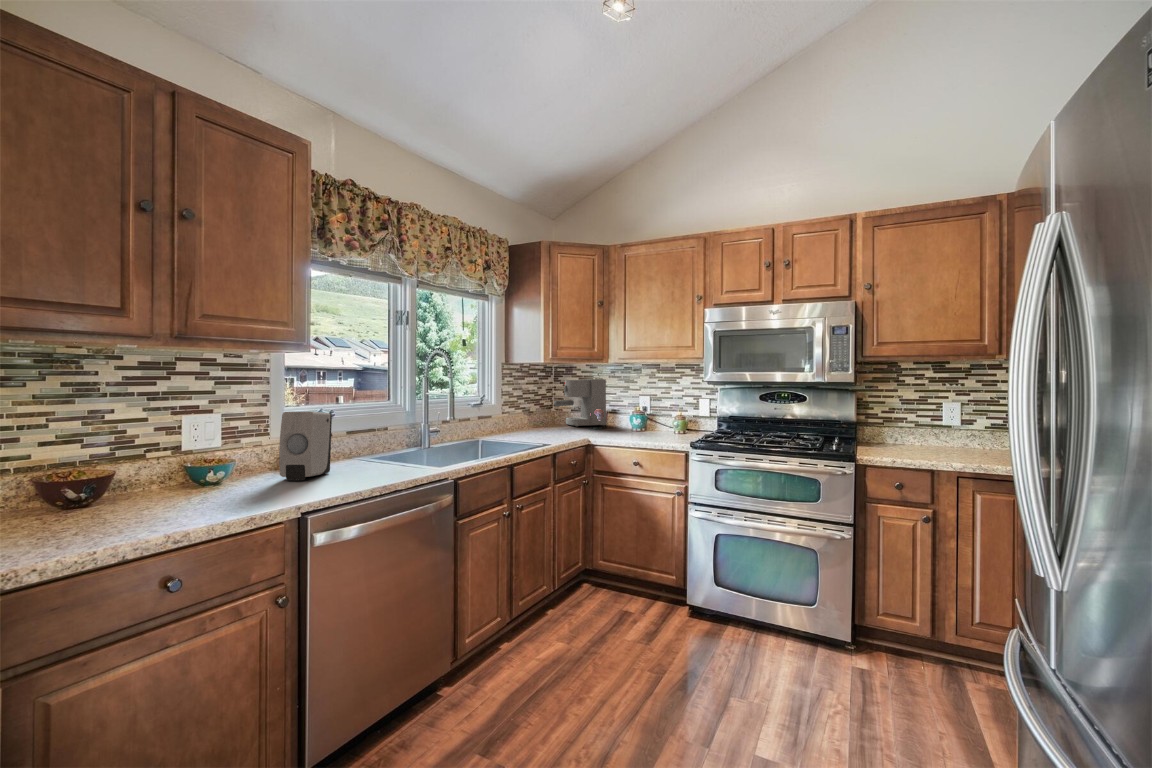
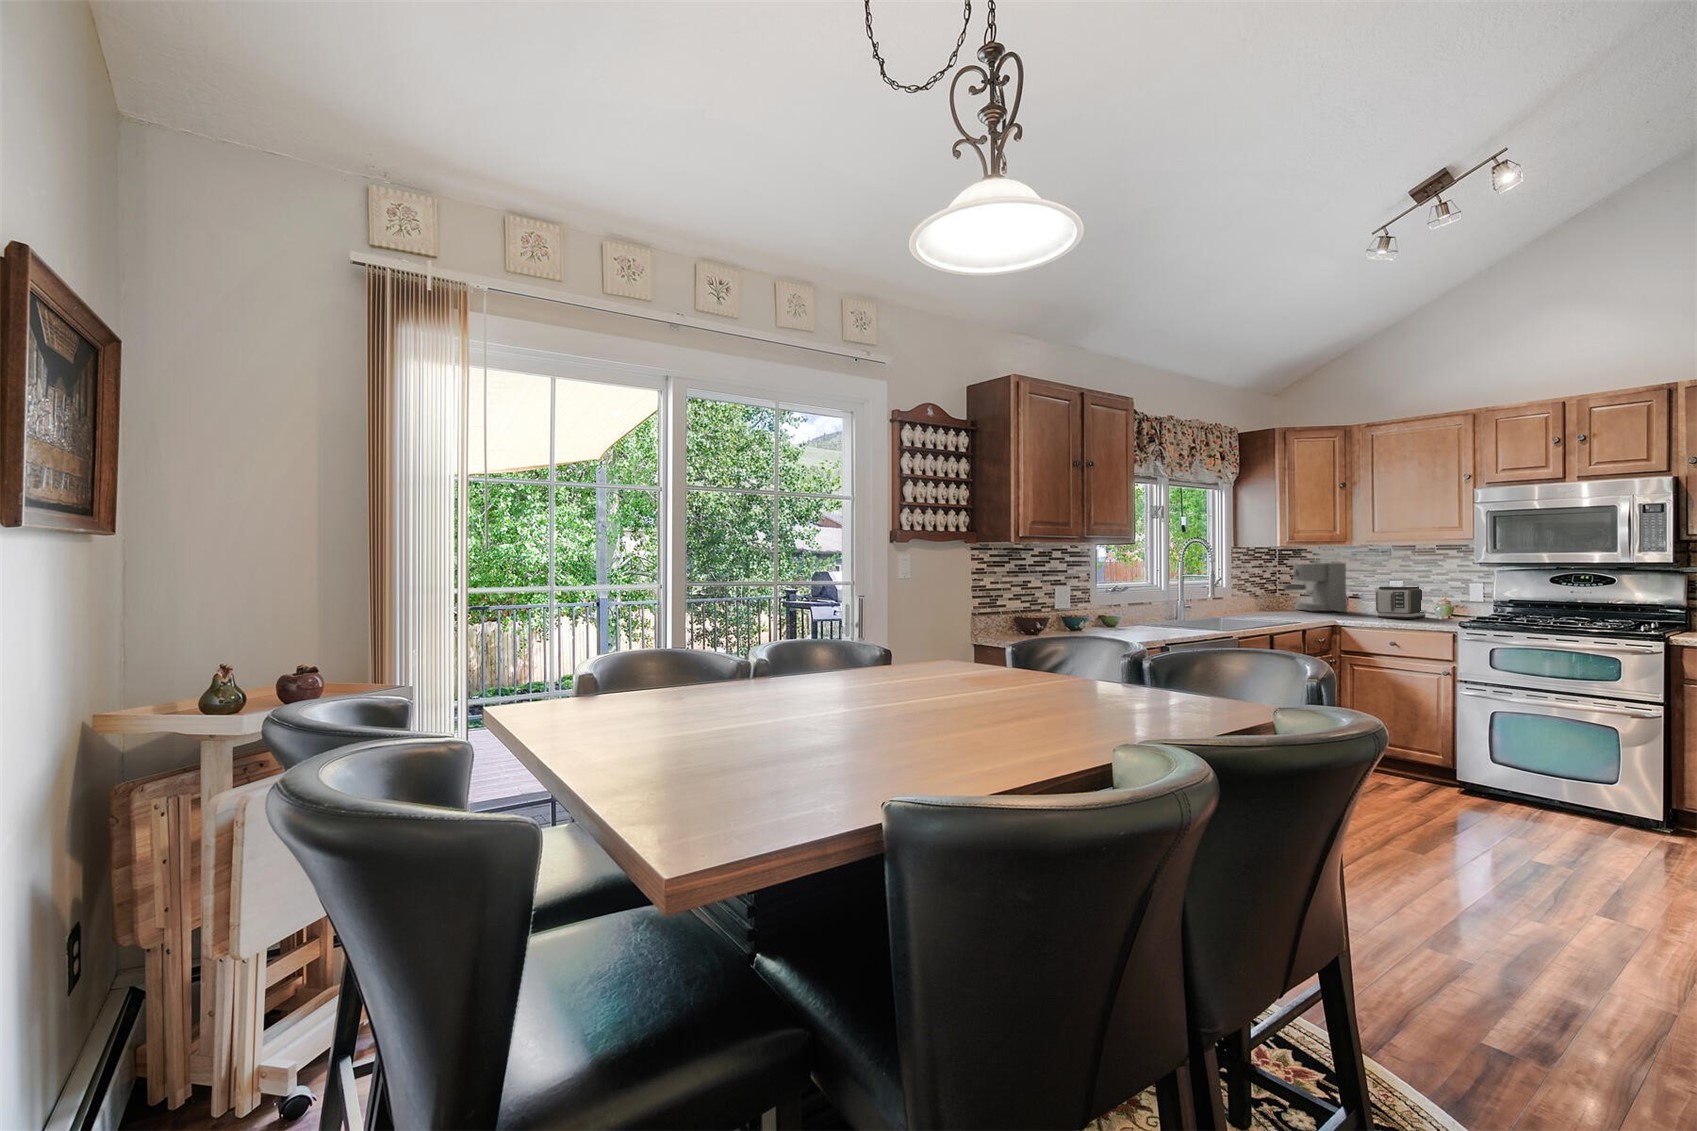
toaster: none [627,401,667,433] -> present [1376,586,1425,619]
soap dispenser: present [279,412,332,480] -> none [1111,587,1137,633]

